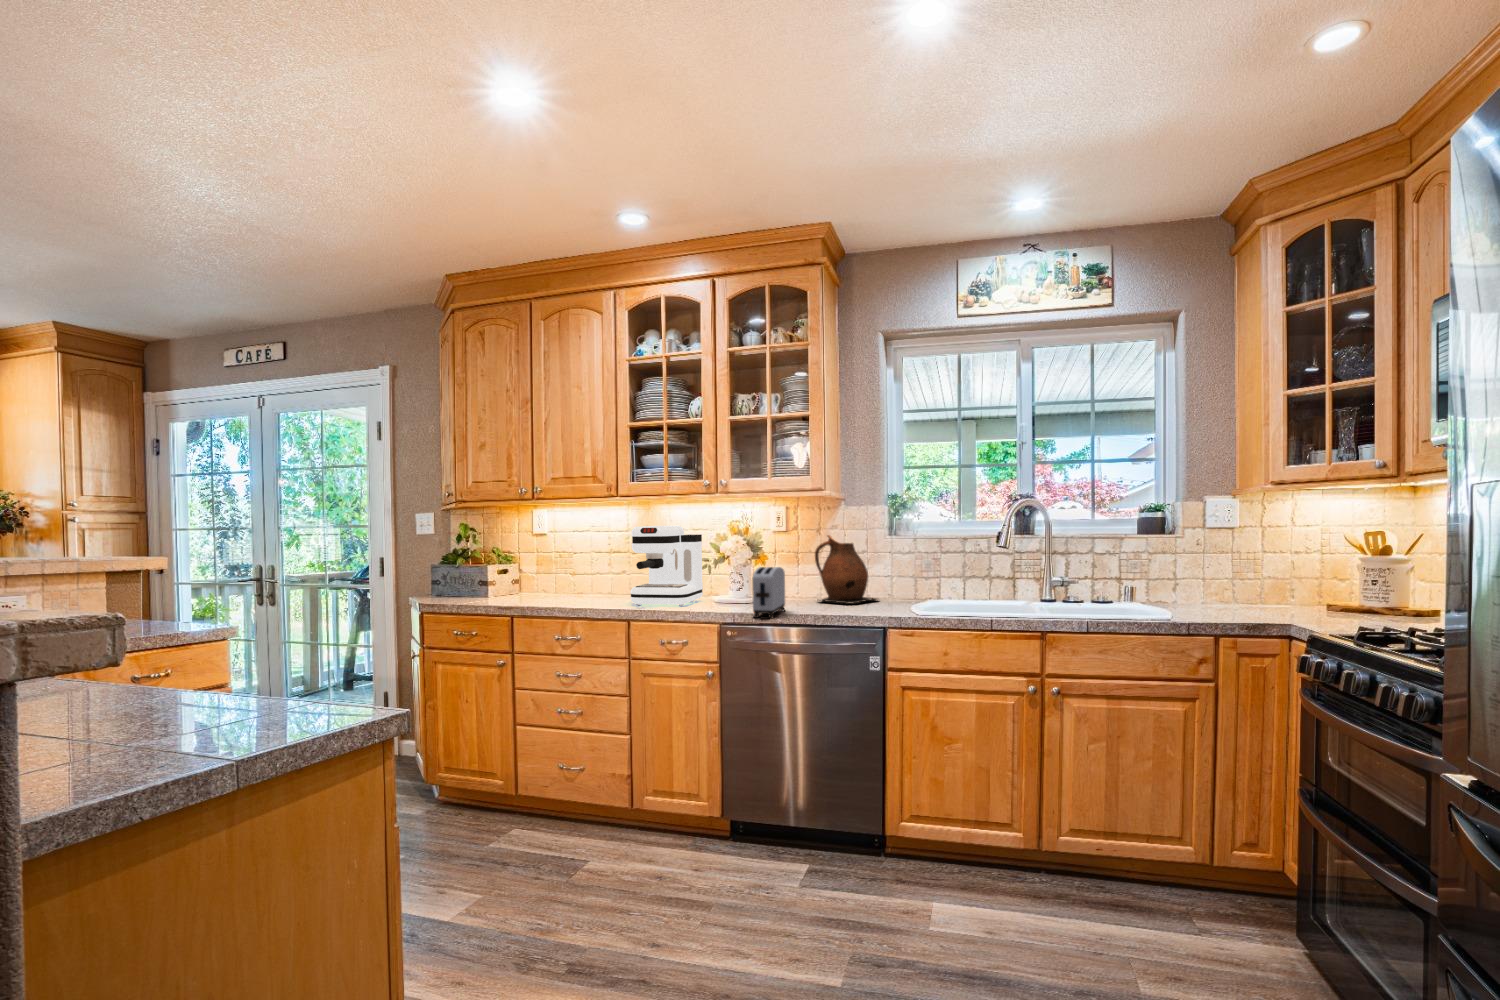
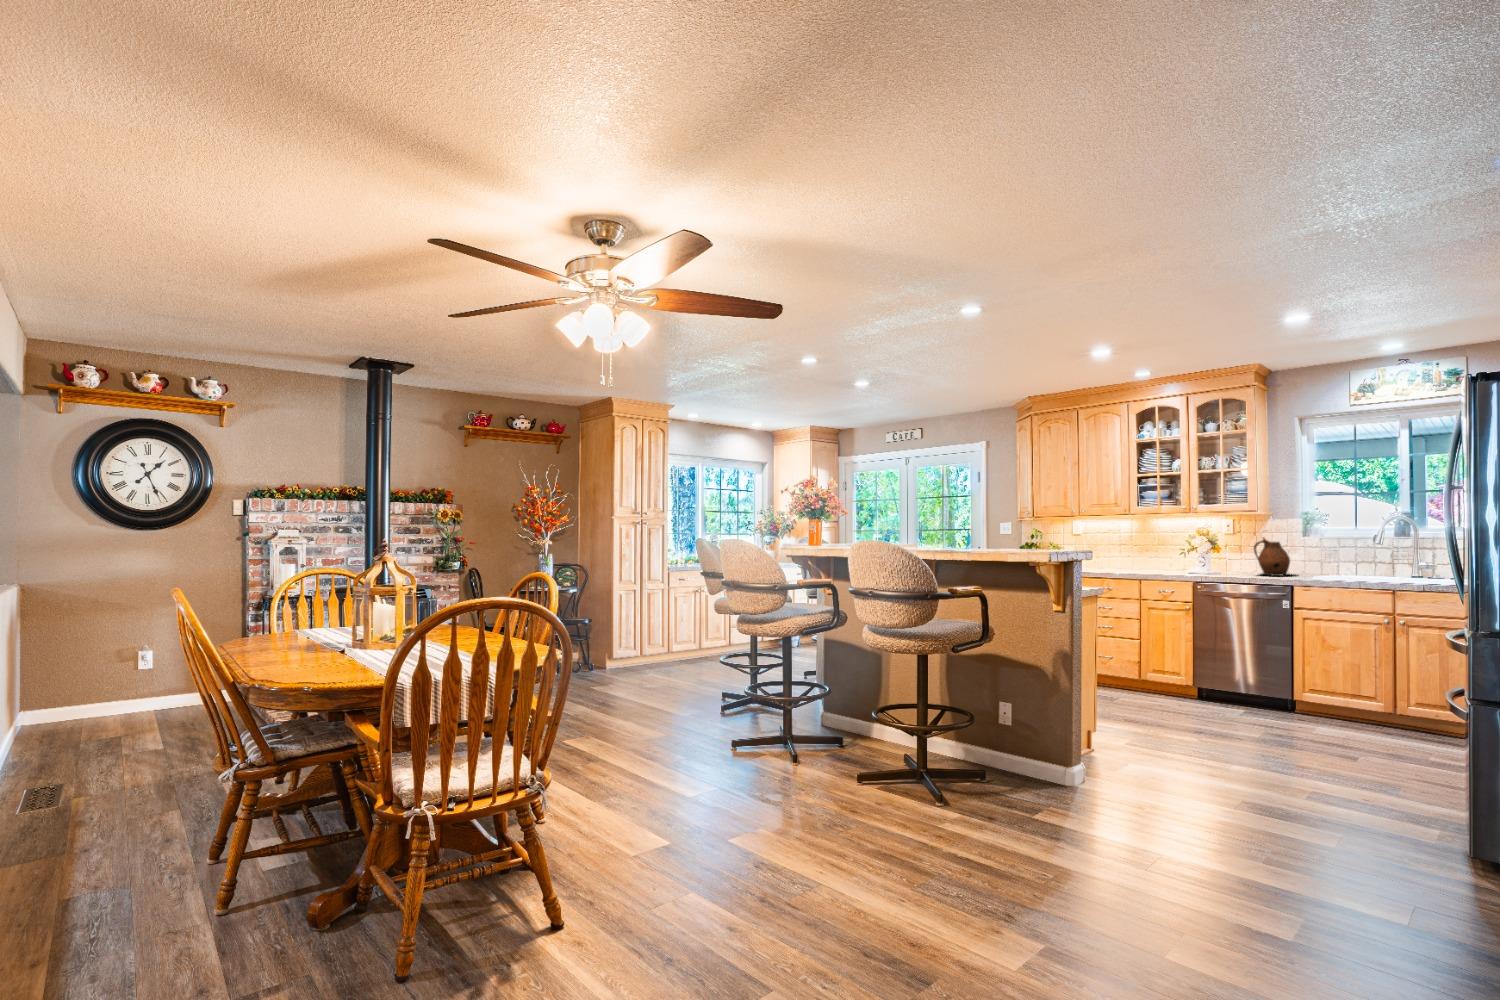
coffee maker: present [630,526,703,606] -> none [1138,531,1181,575]
toaster: present [752,567,785,618] -> none [1211,554,1233,580]

